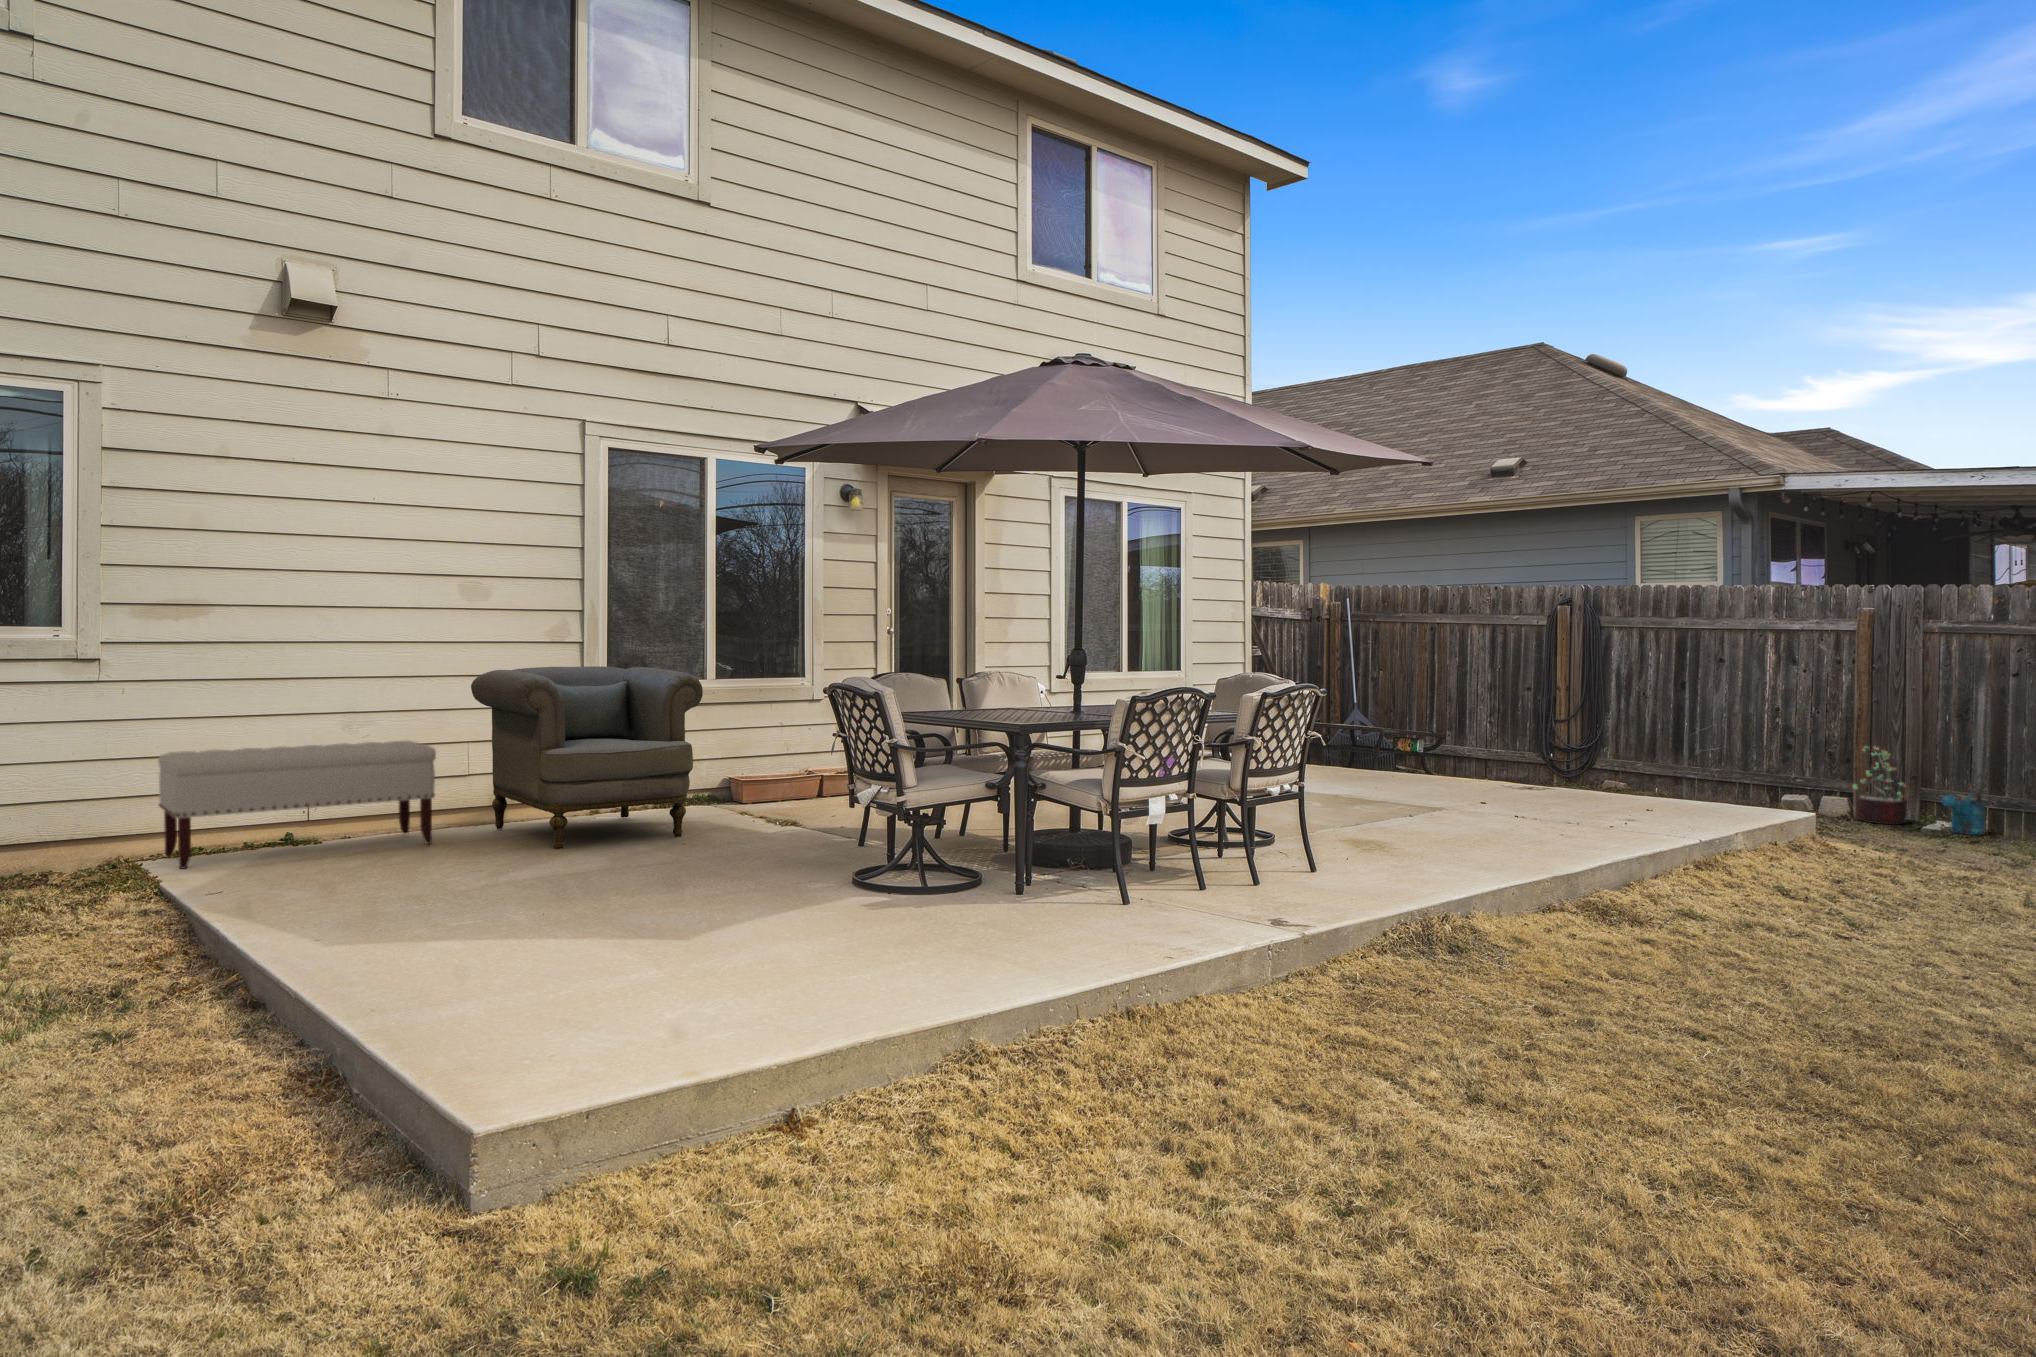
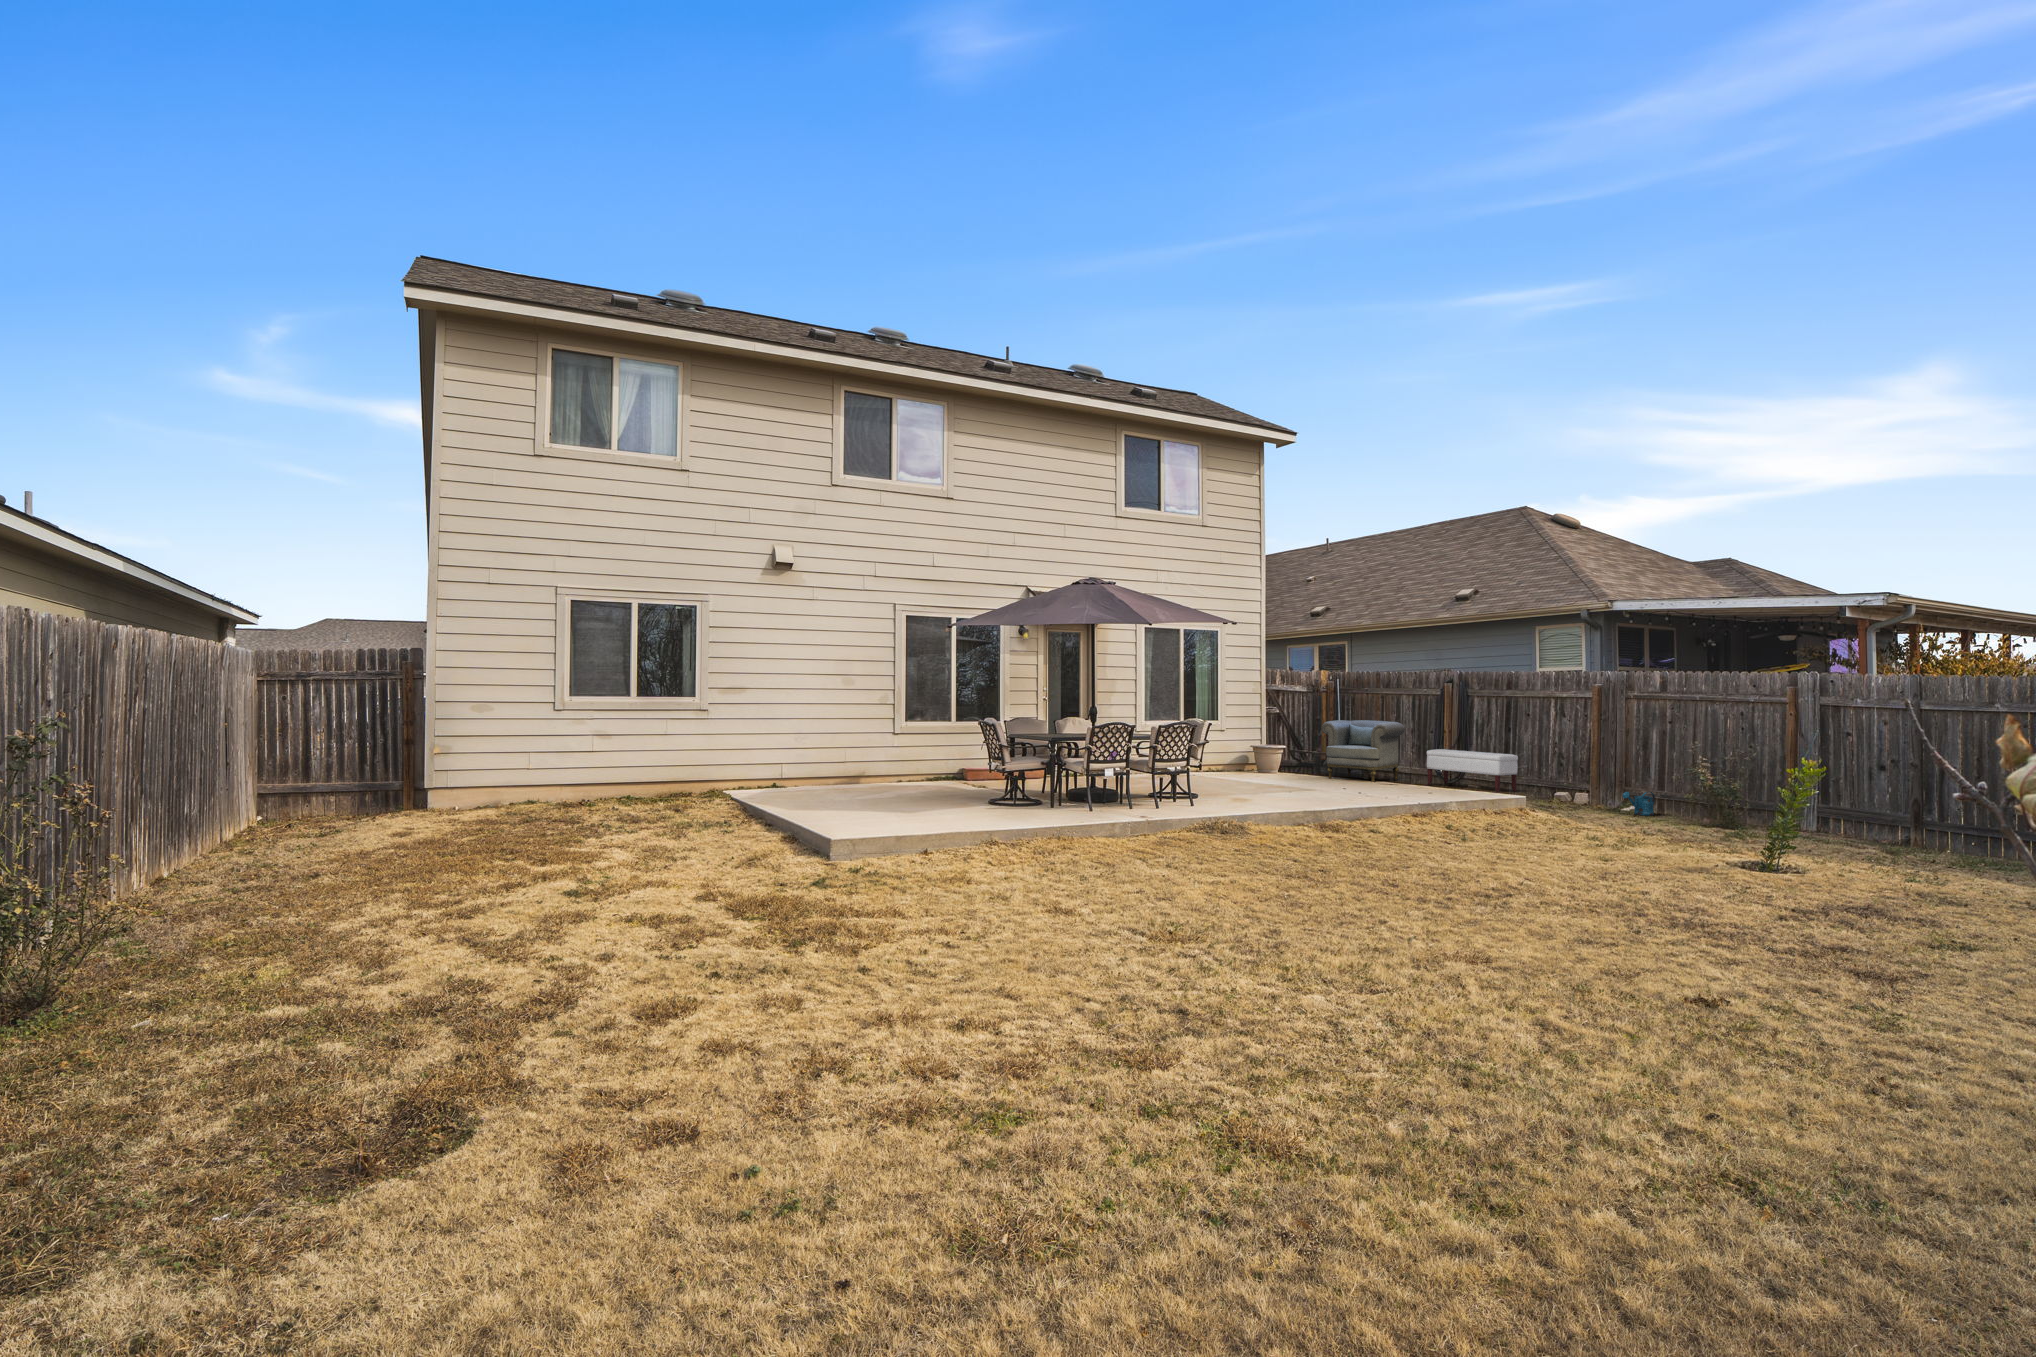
armchair: present [471,666,703,849] -> present [1322,720,1405,782]
bench: present [158,741,436,869] -> present [1427,749,1518,792]
decorative plant: present [1852,746,1907,825] -> none [1588,764,1617,810]

